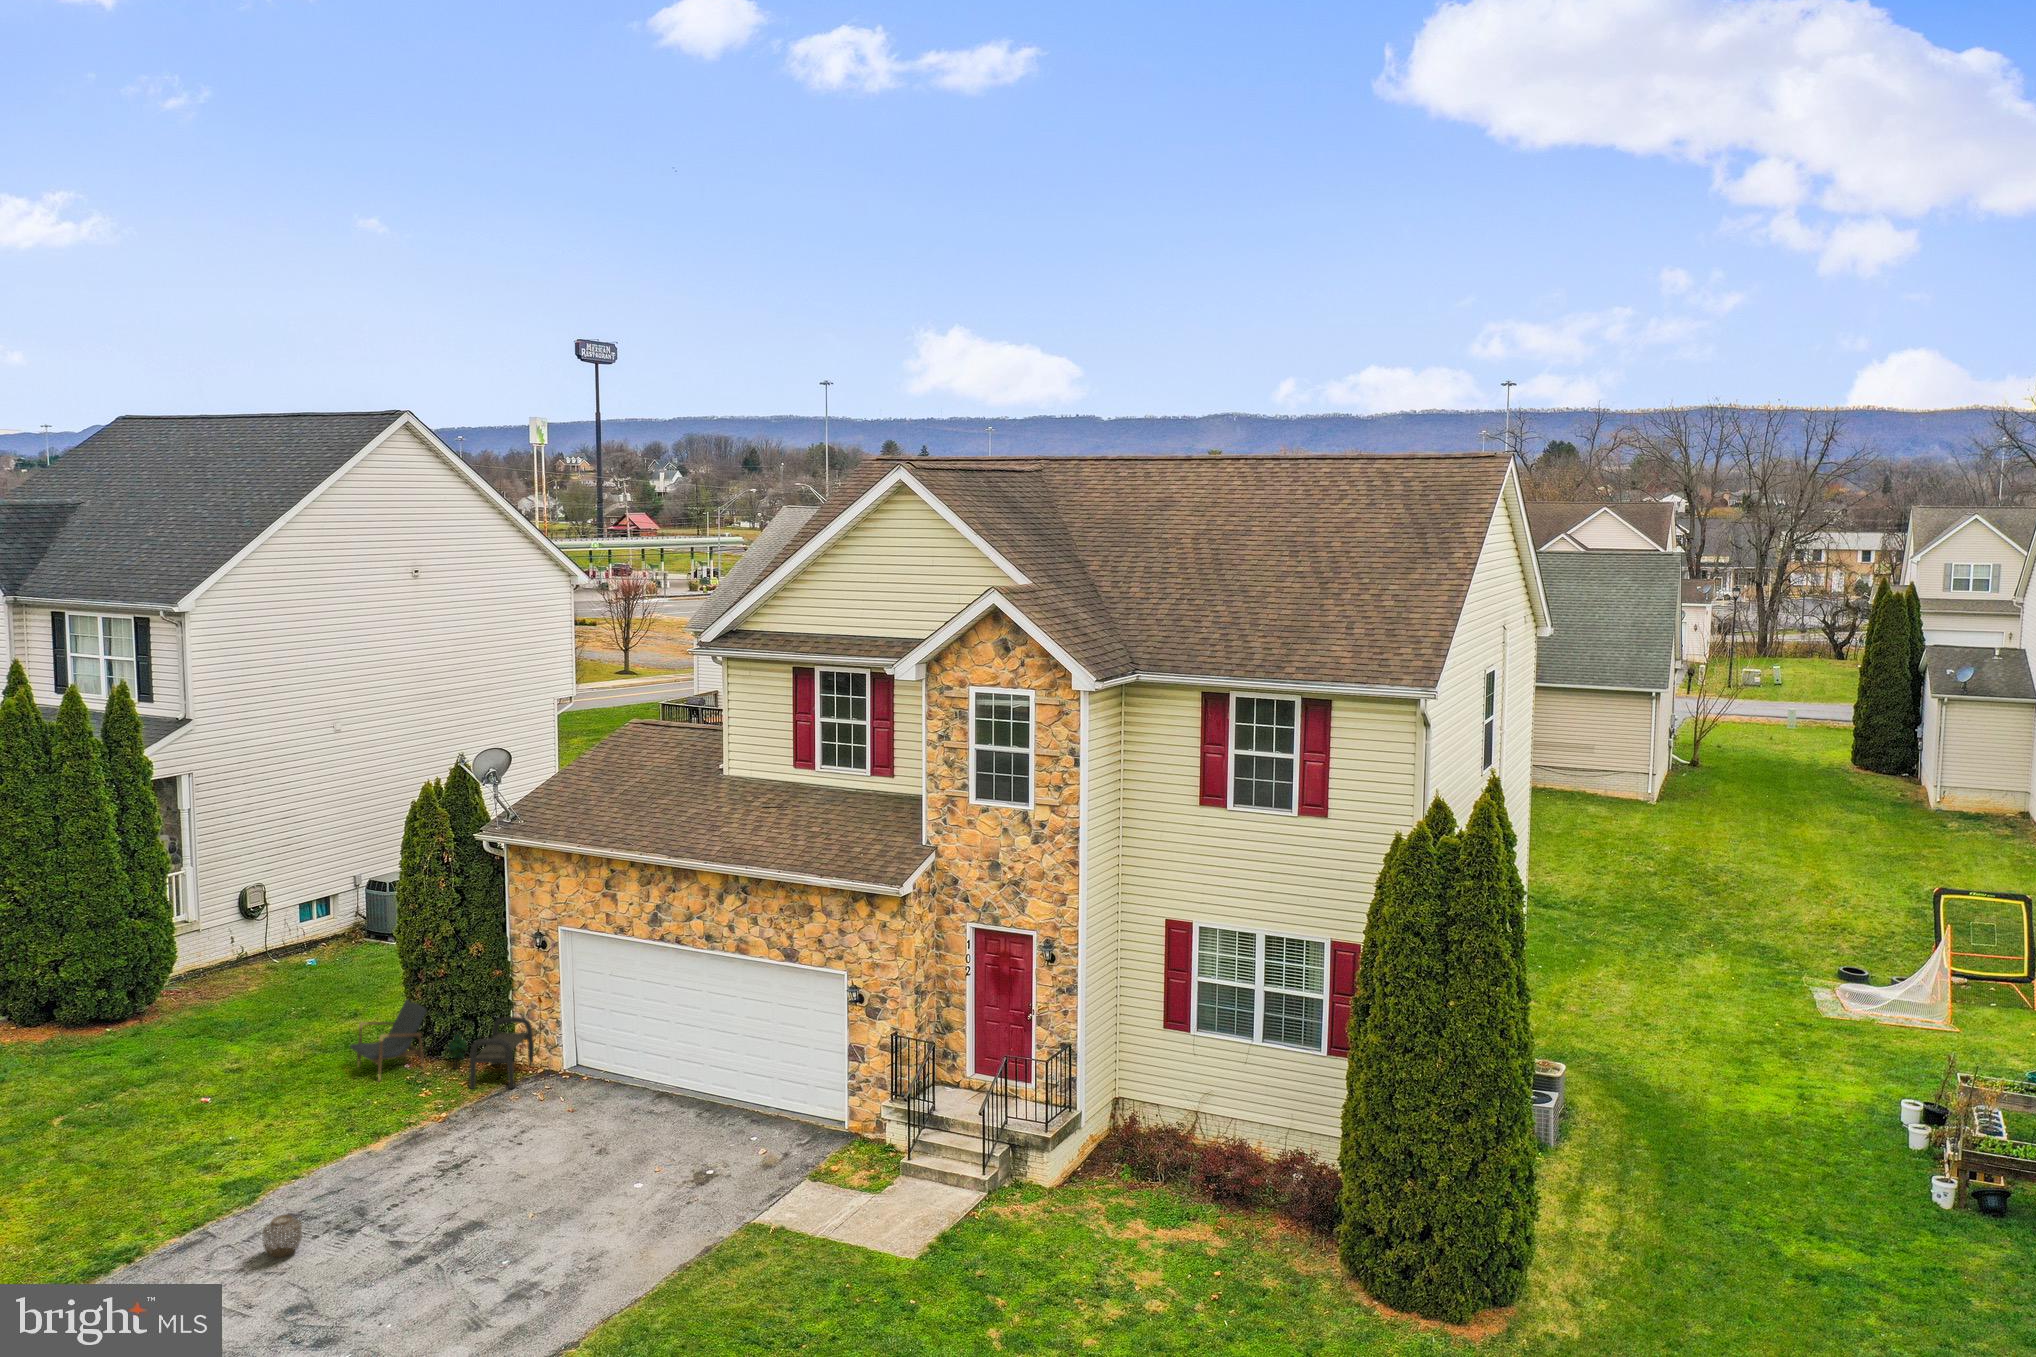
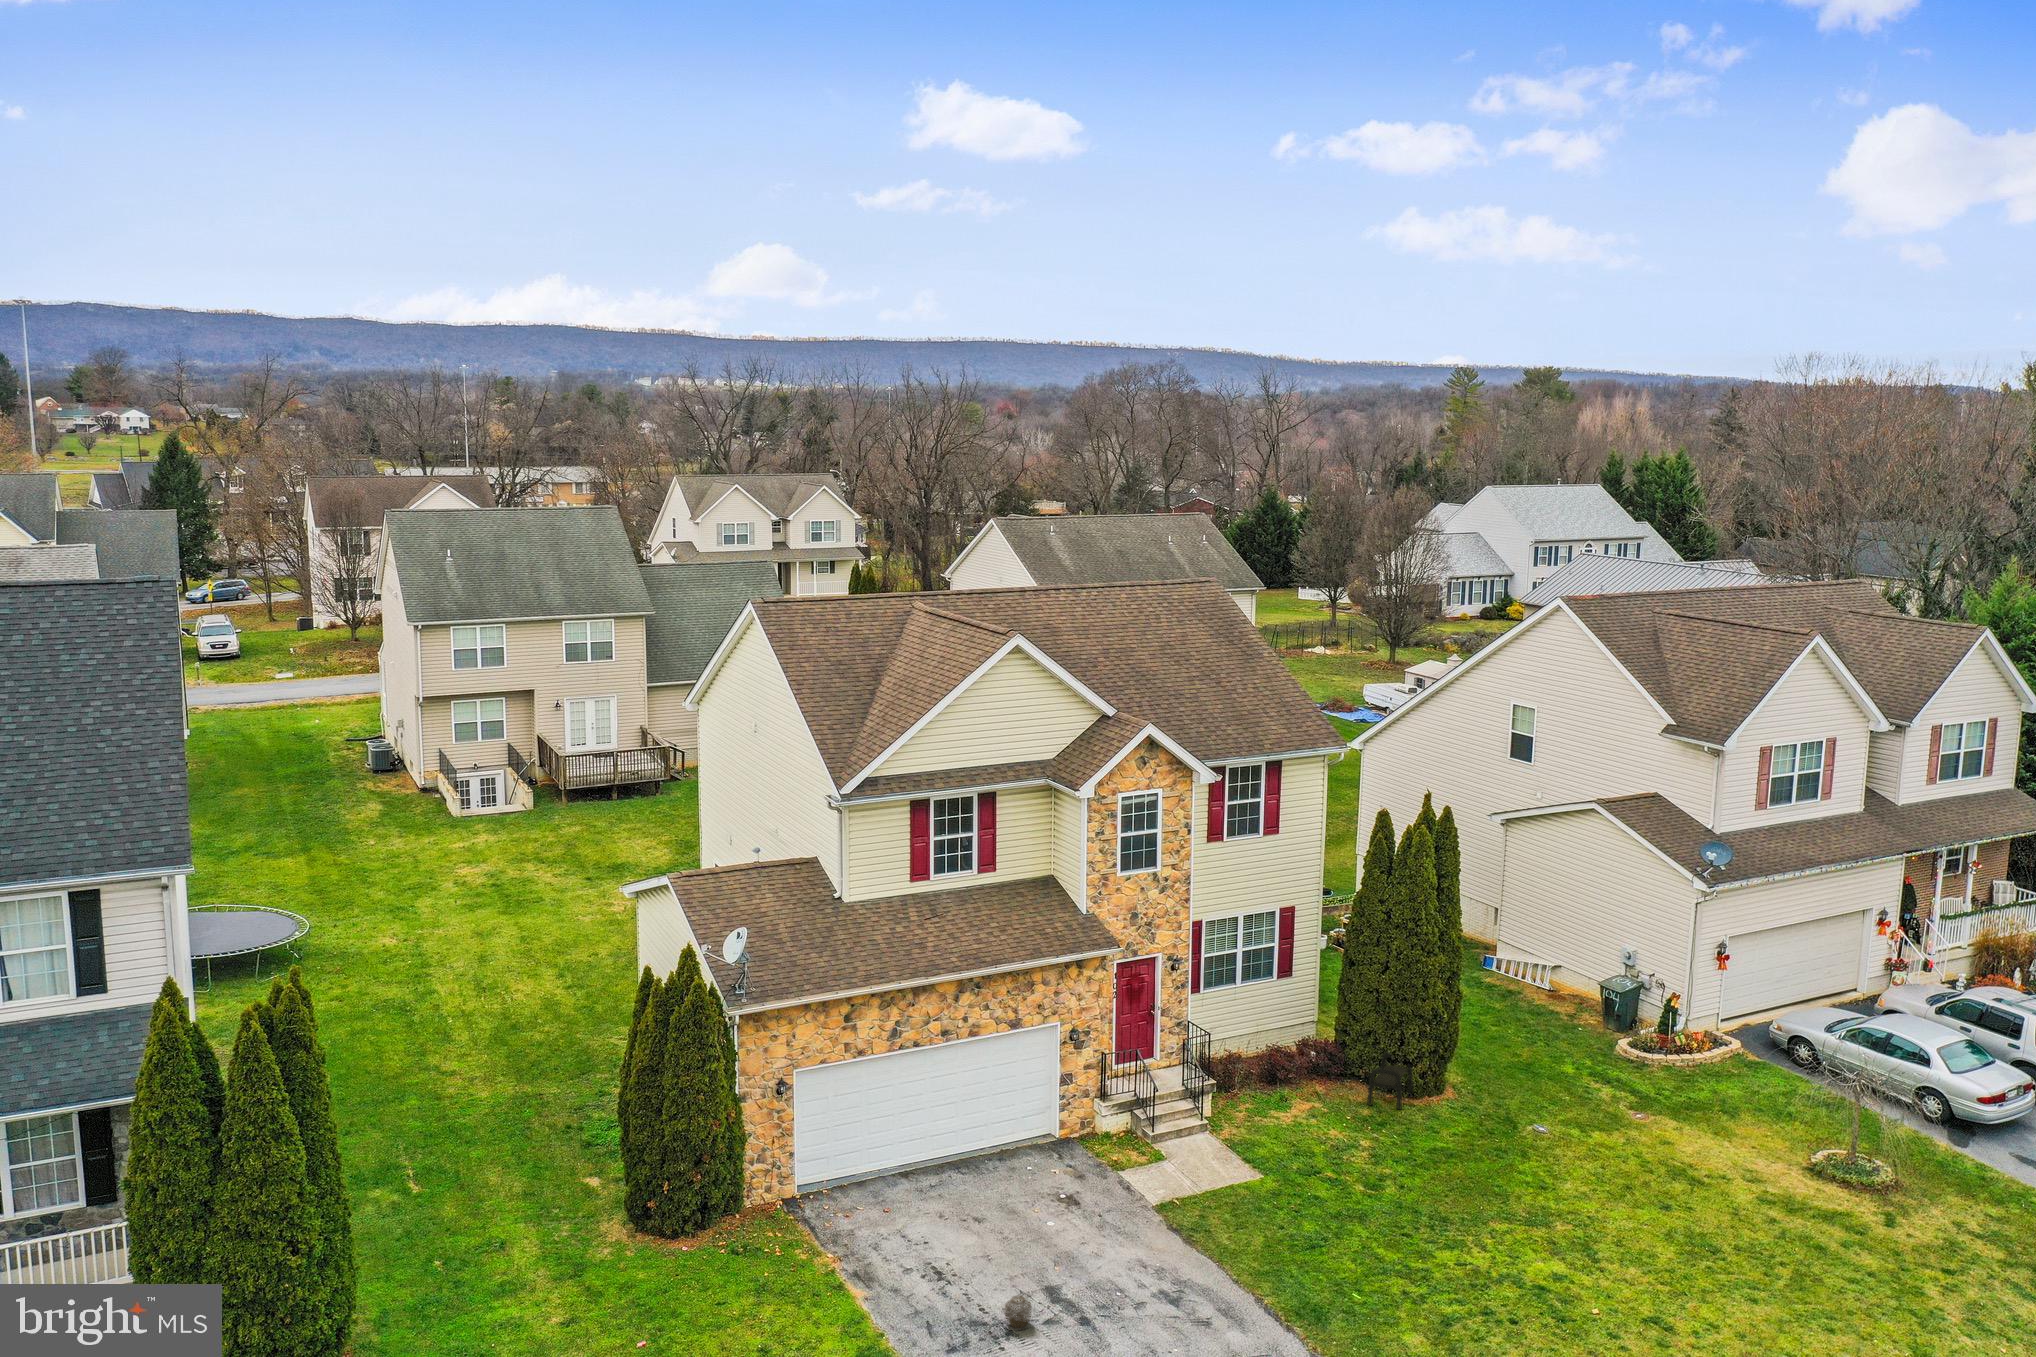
lounge chair: present [350,1000,426,1081] -> none [662,1186,716,1265]
bench: present [469,1017,534,1089] -> present [1368,1054,1413,1110]
decorative plant: present [447,1031,467,1069] -> none [720,1196,740,1233]

